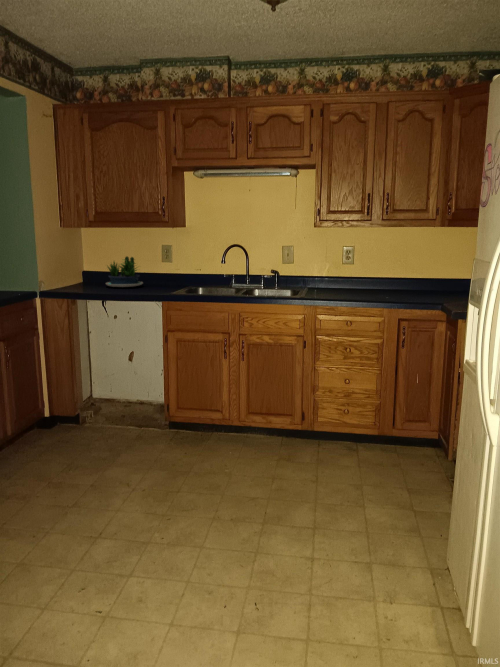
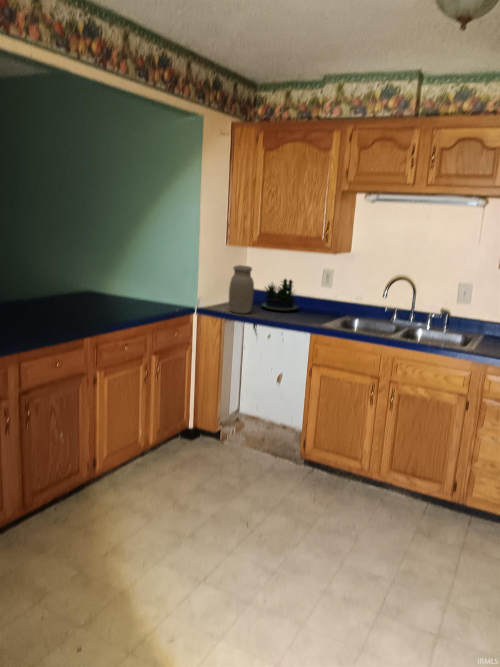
jar: none [72,245,98,292] -> present [229,265,254,313]

